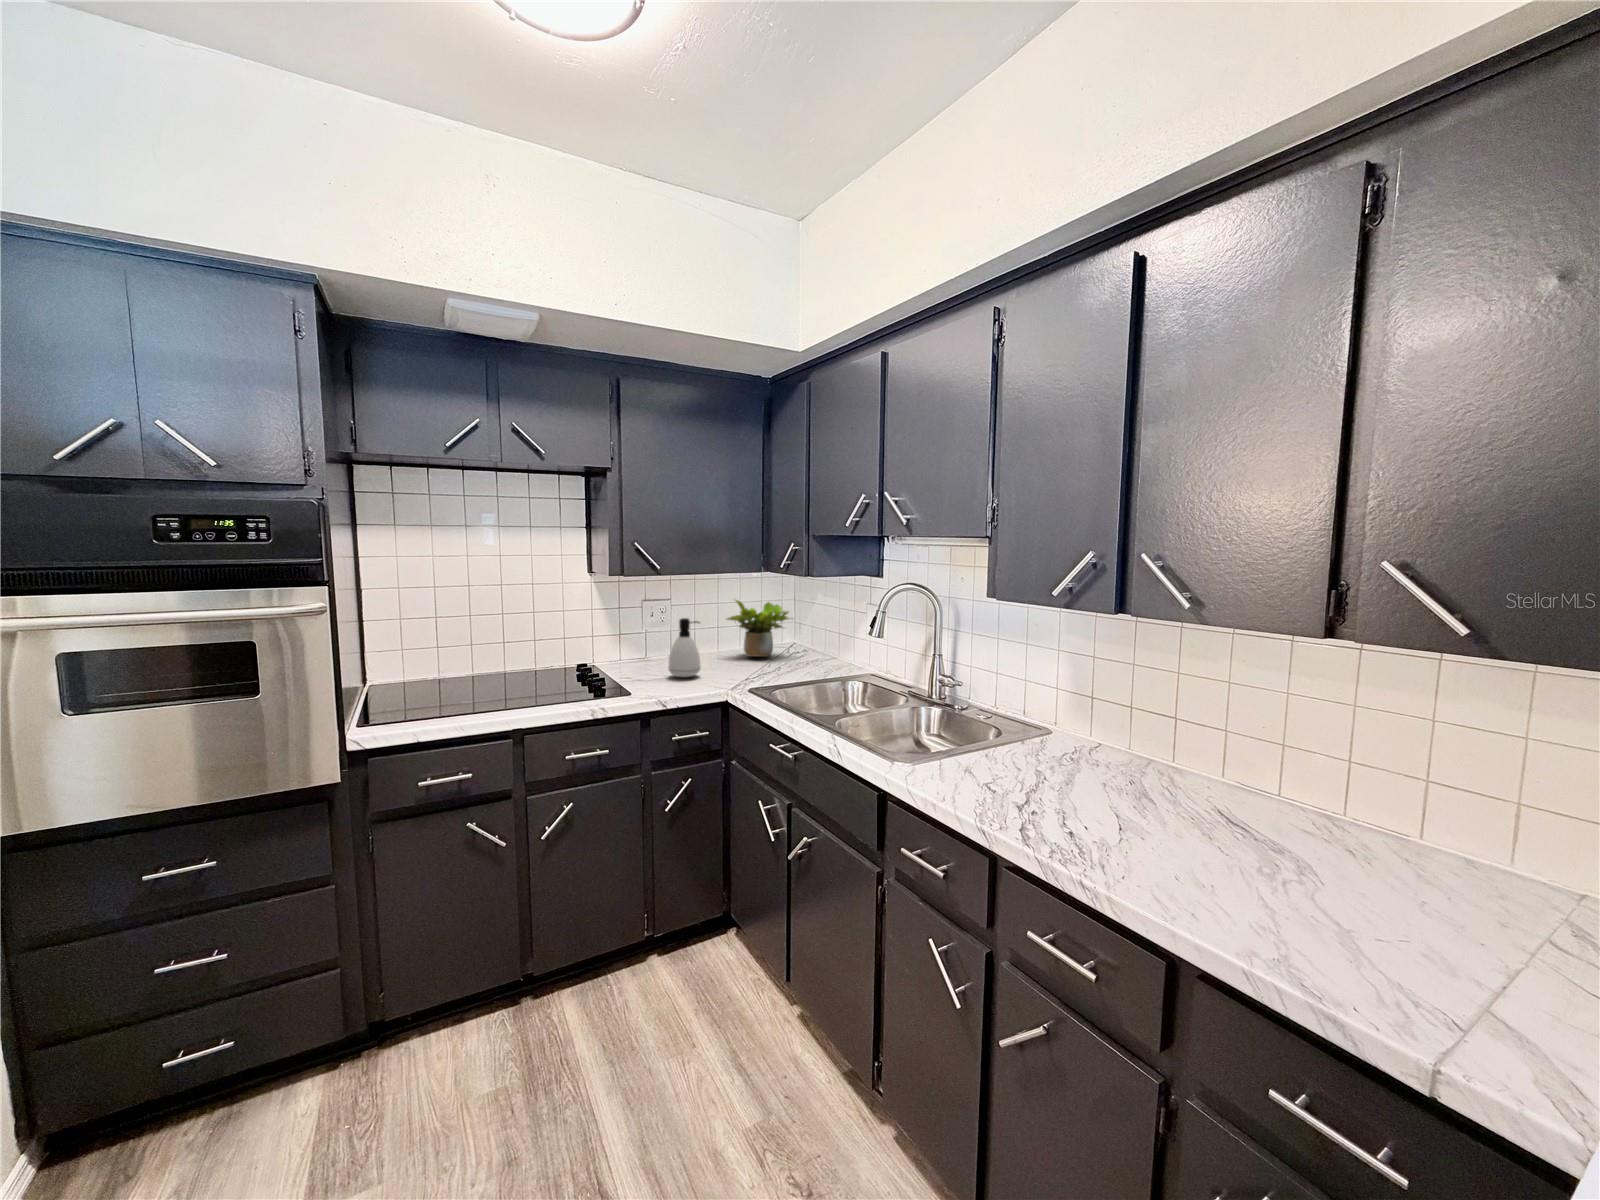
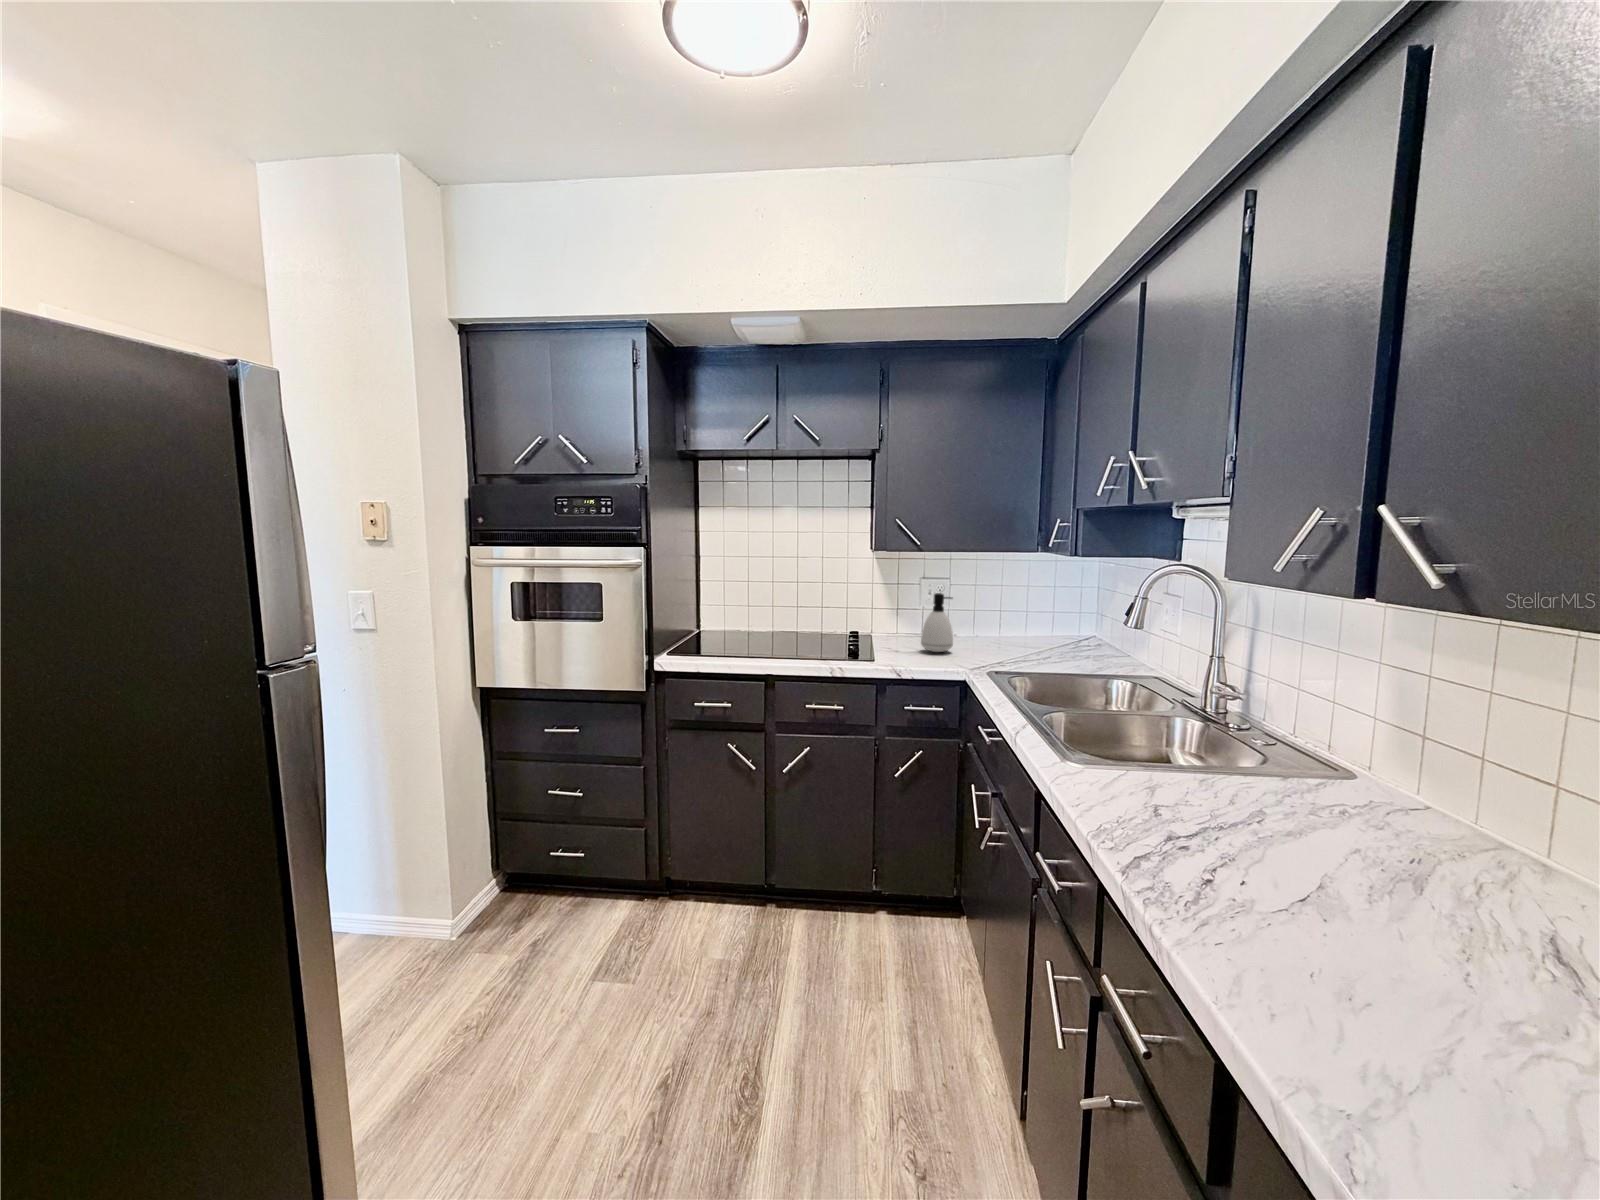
potted plant: present [727,600,789,657] -> none [1001,579,1080,644]

